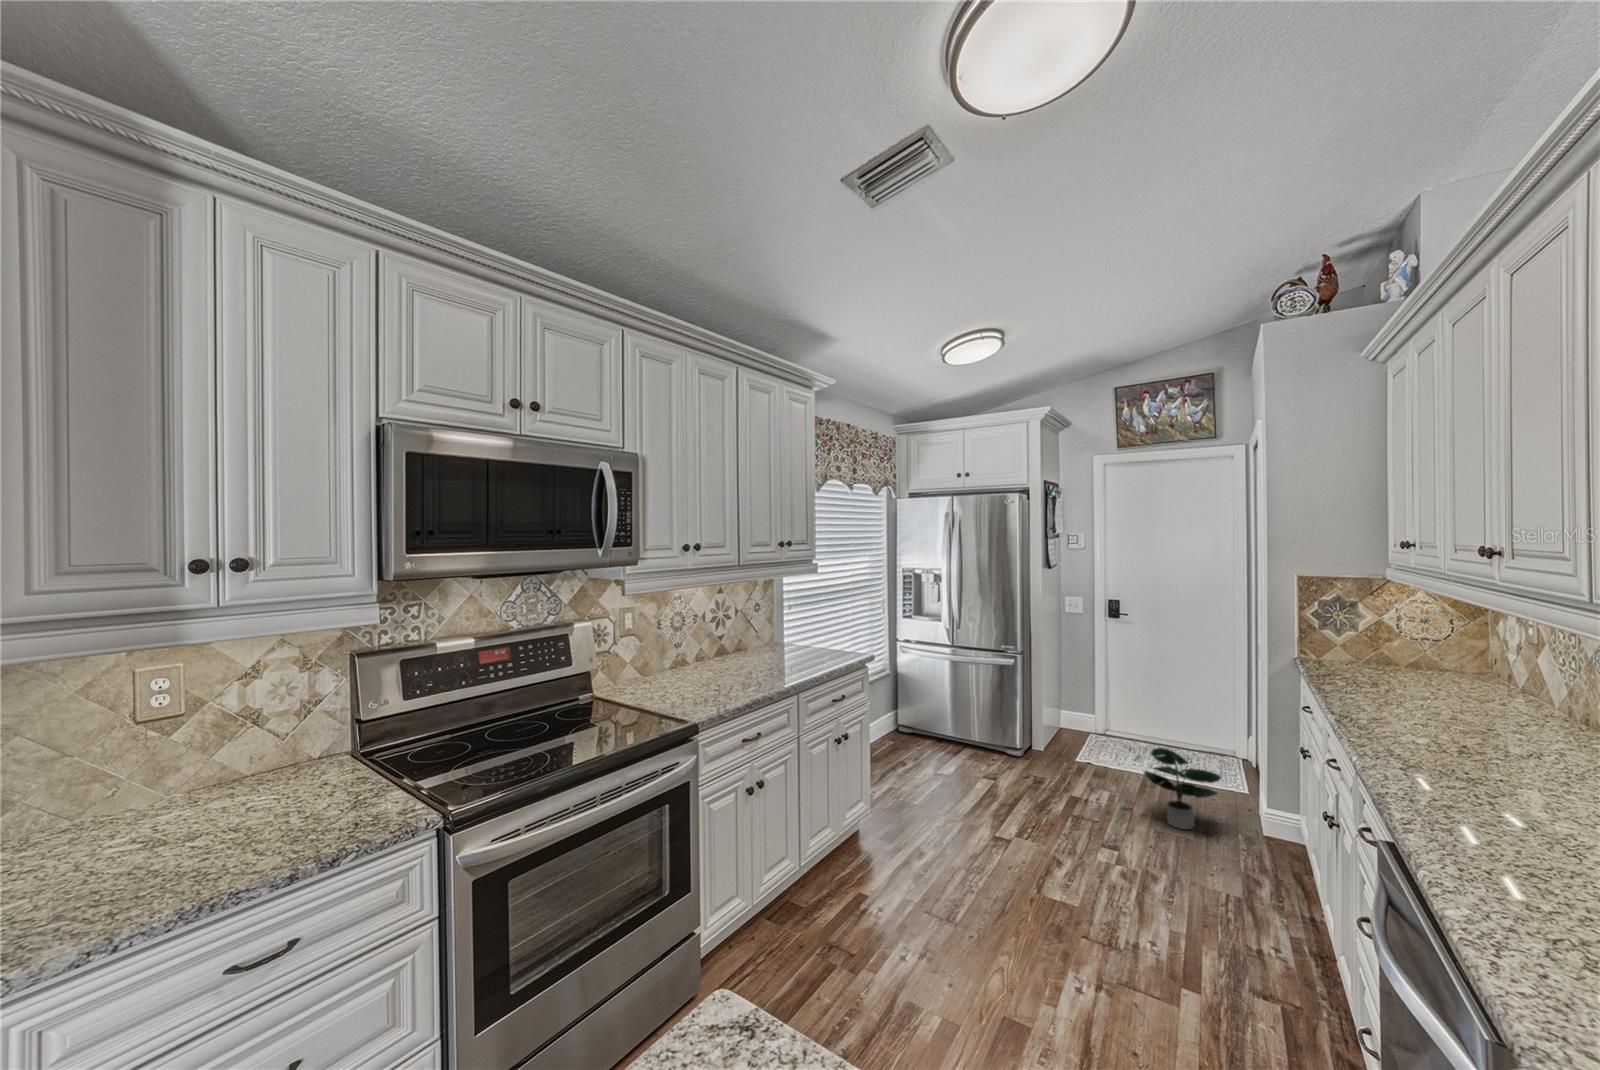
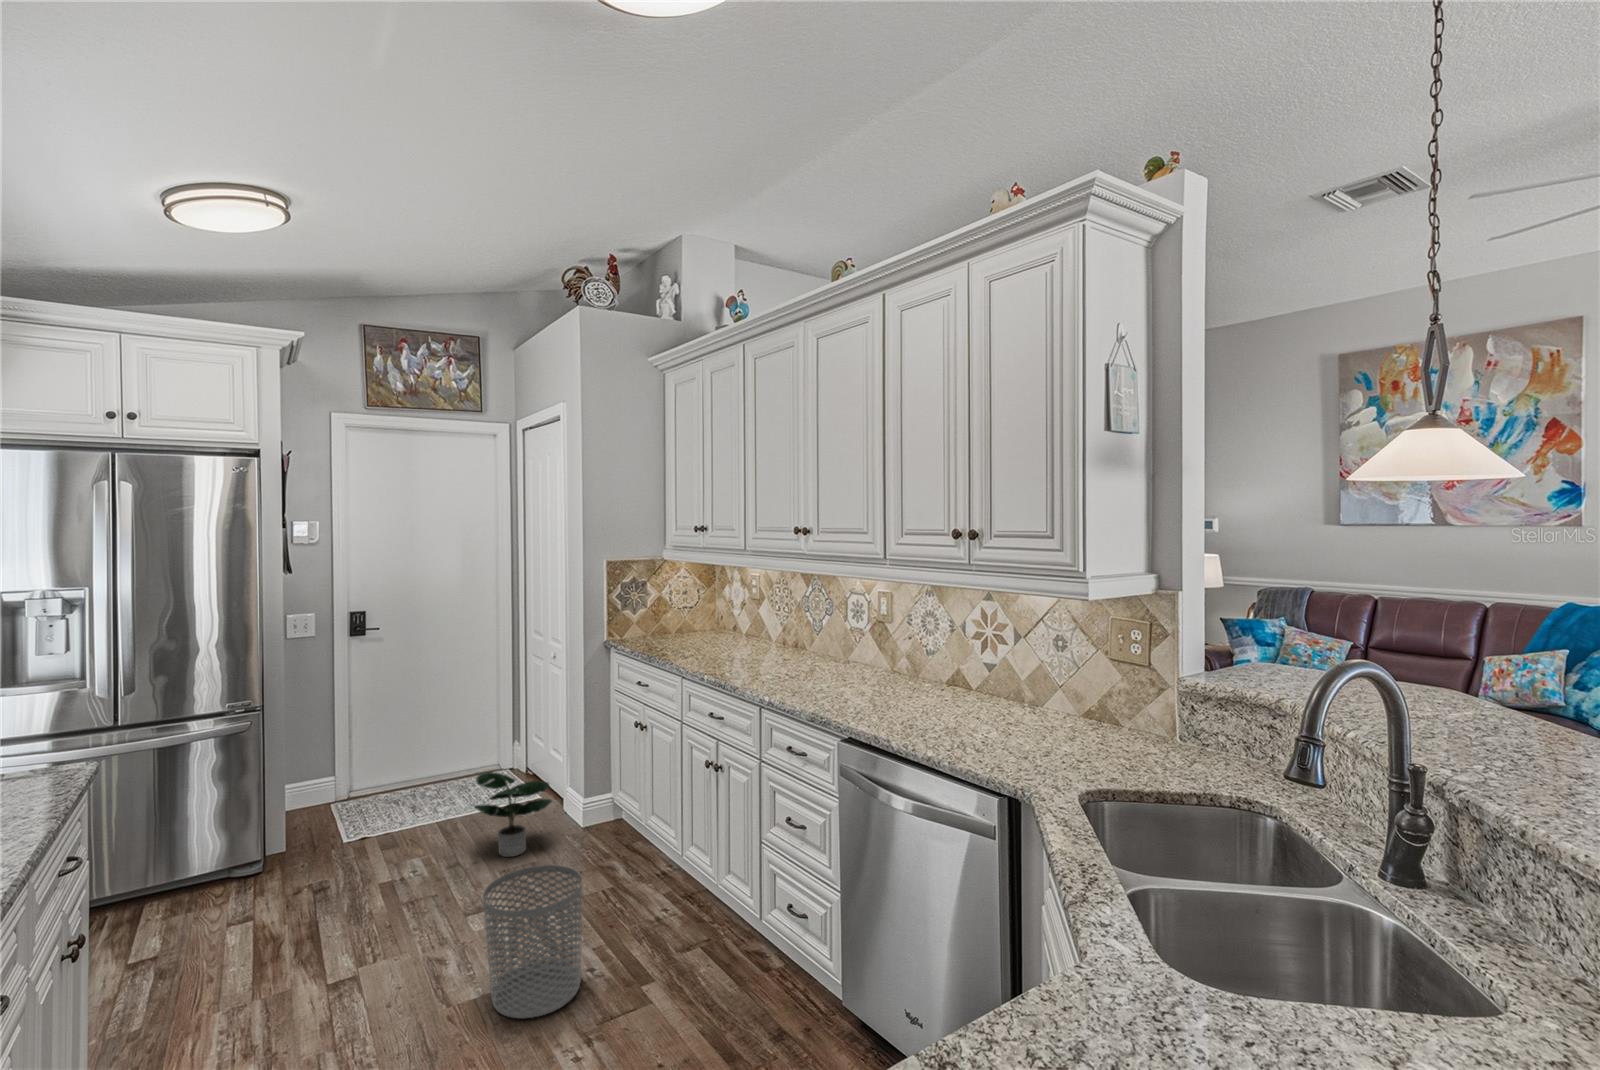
waste bin: none [1051,820,1137,950] -> present [483,865,582,1018]

